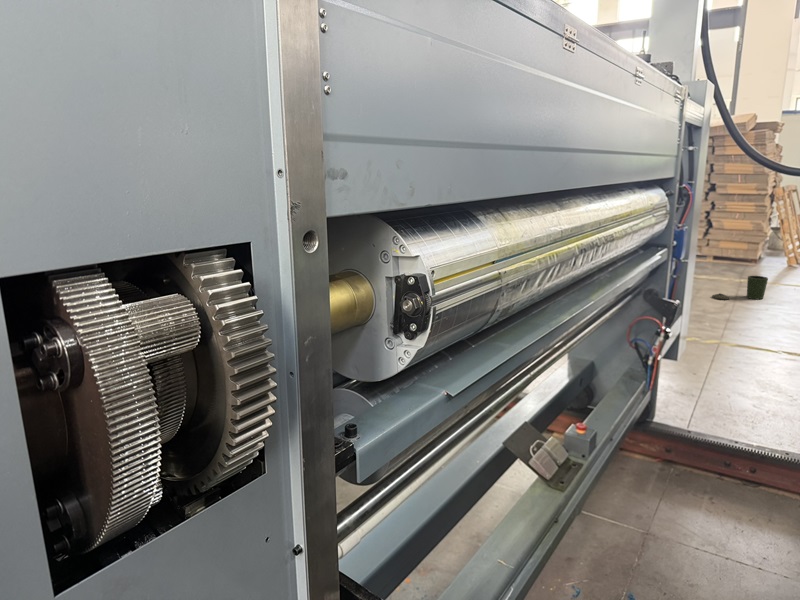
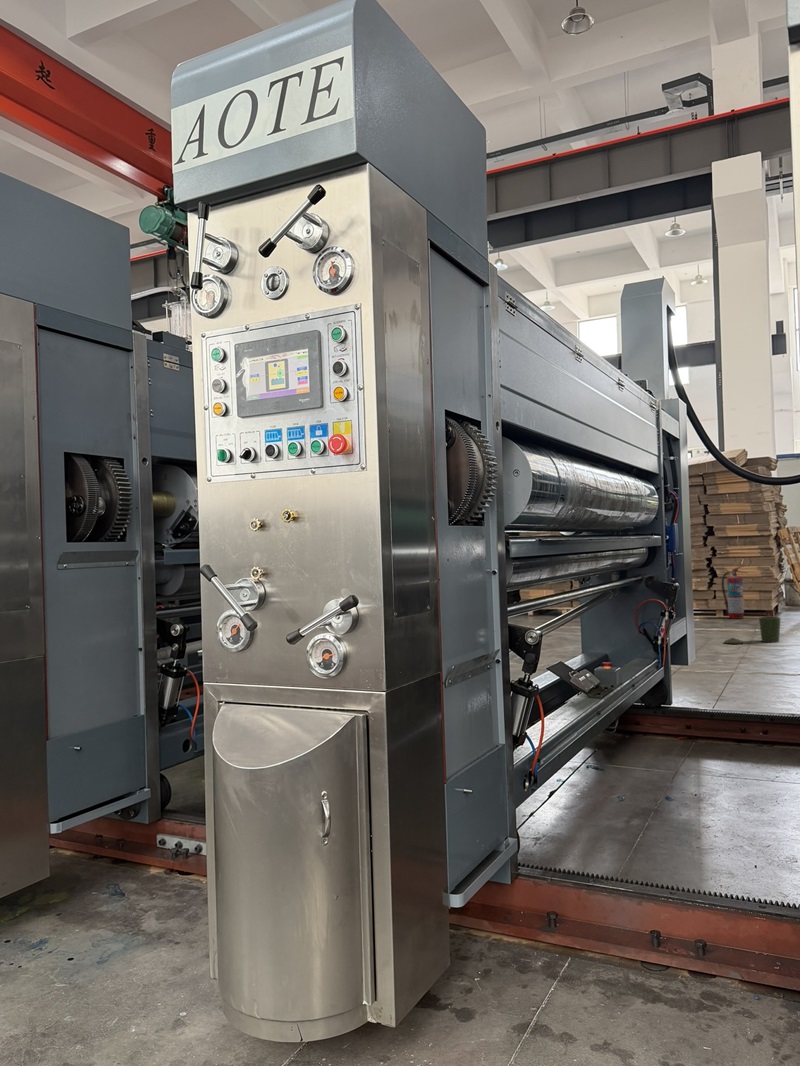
fire extinguisher: none [715,220,741,266] -> present [722,566,747,619]

